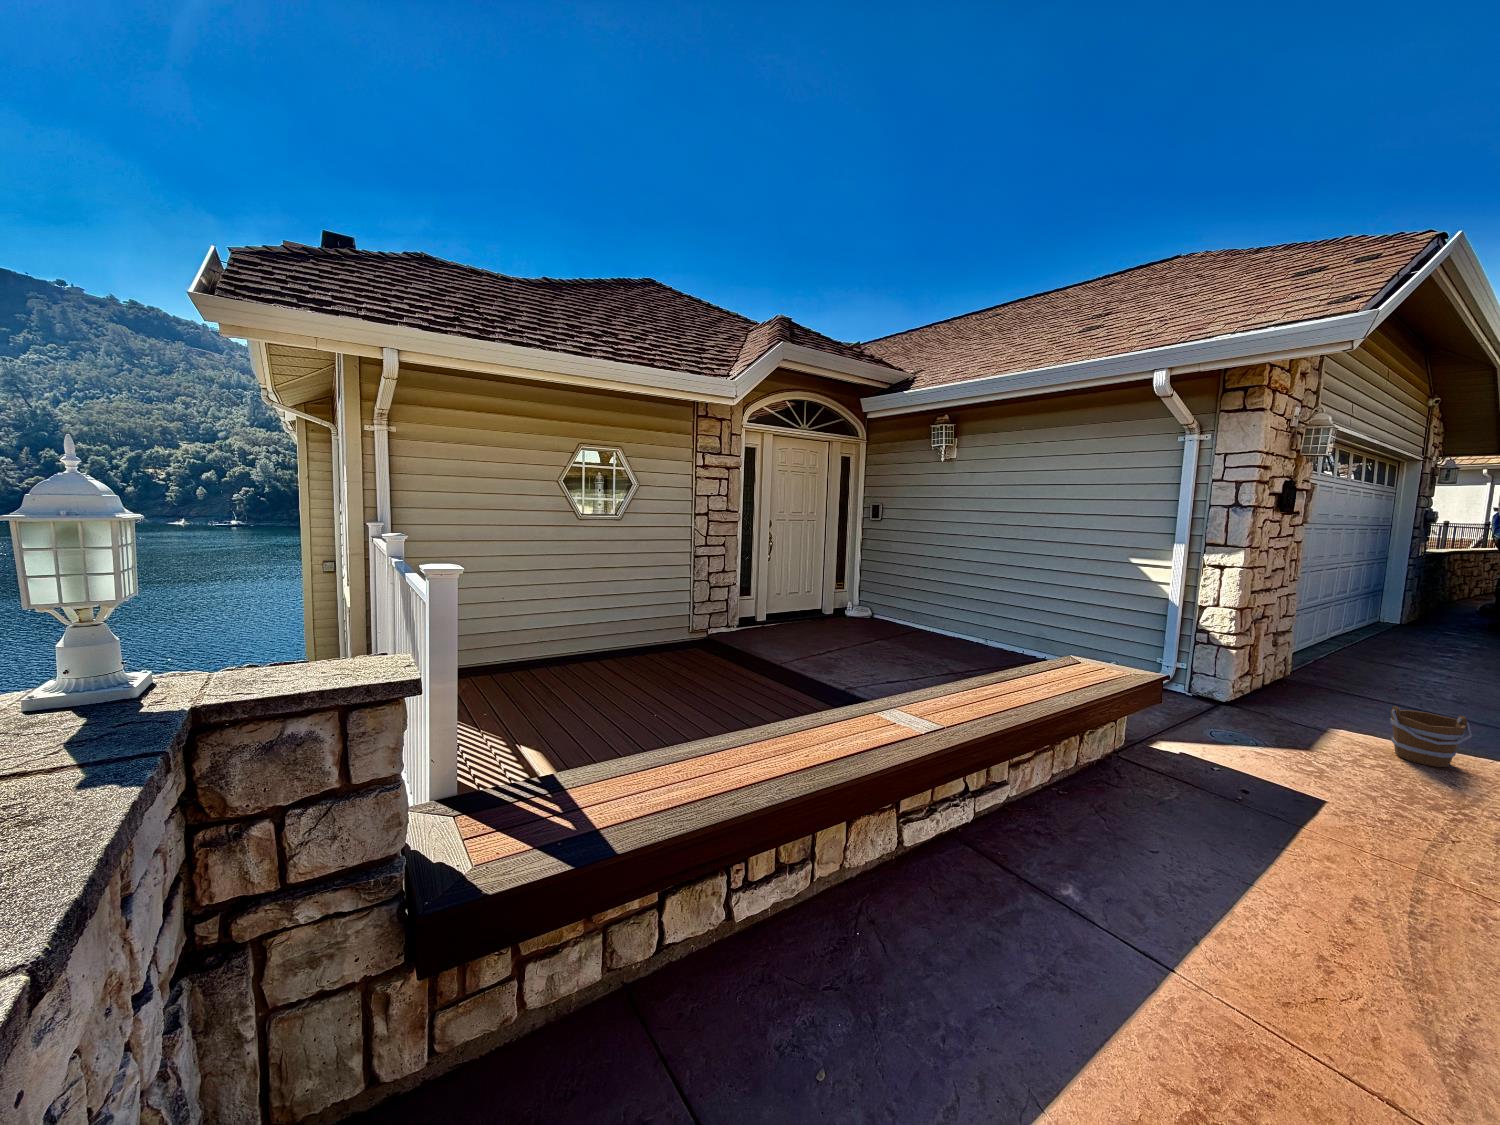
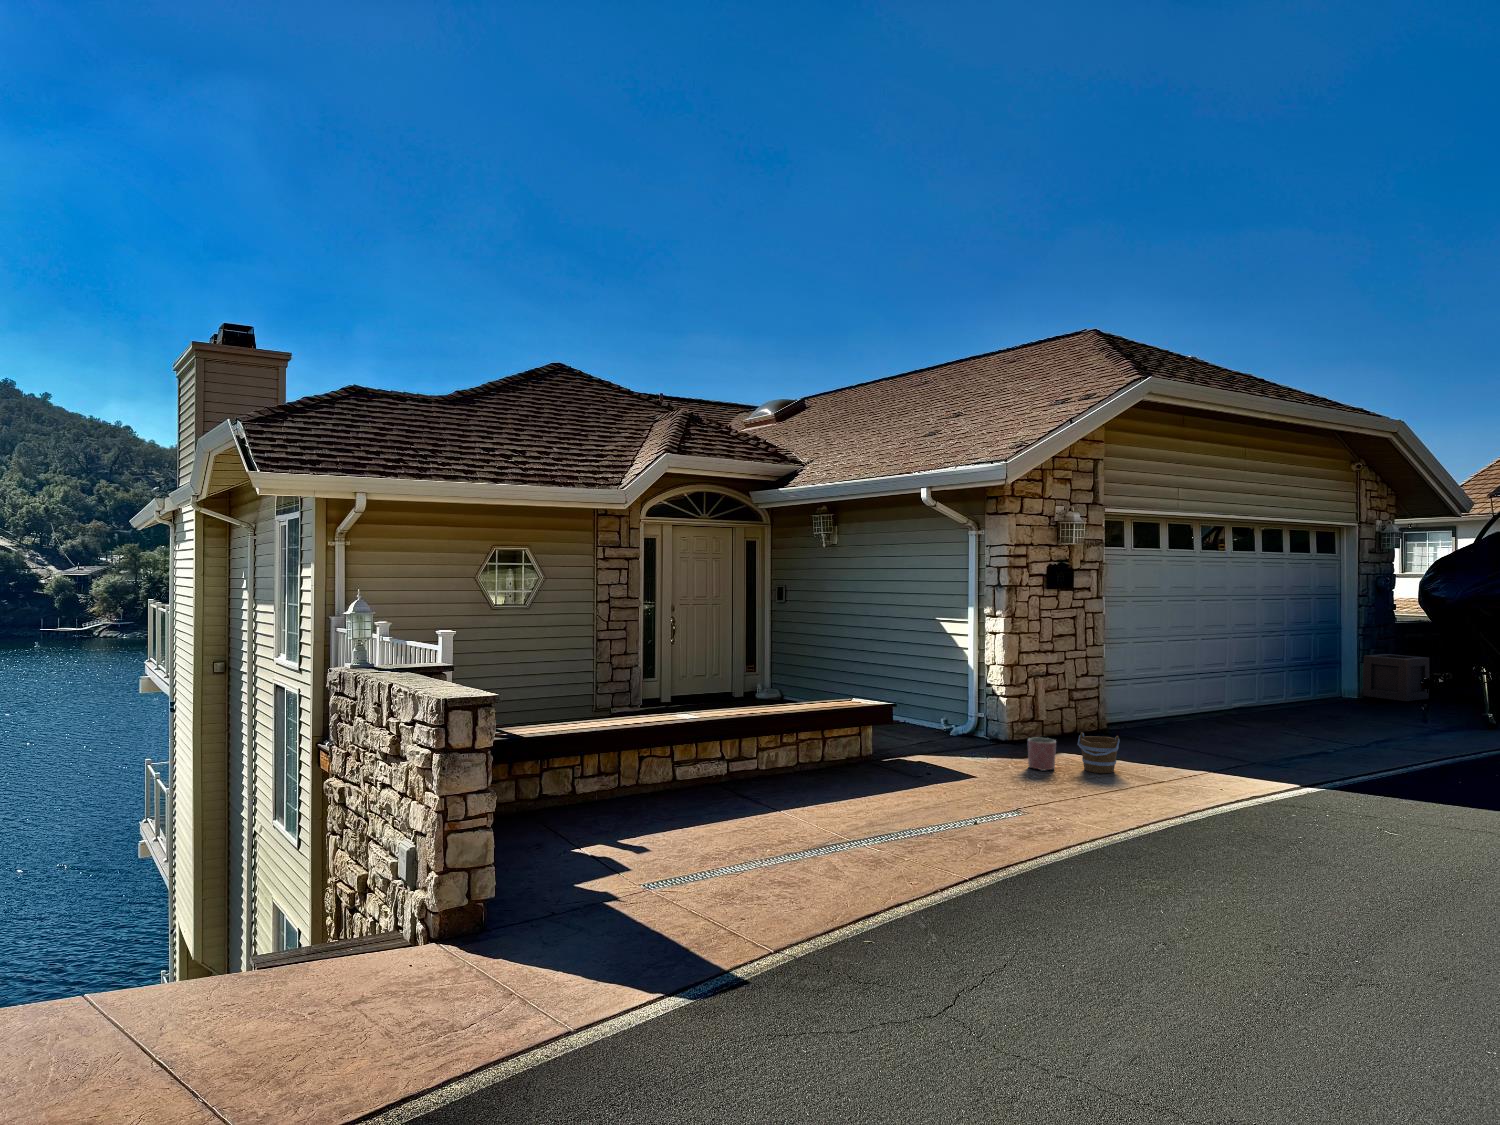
wooden crate: none [1412,583,1485,631] -> present [1363,654,1430,701]
planter: none [1317,710,1372,761] -> present [1028,738,1056,771]

